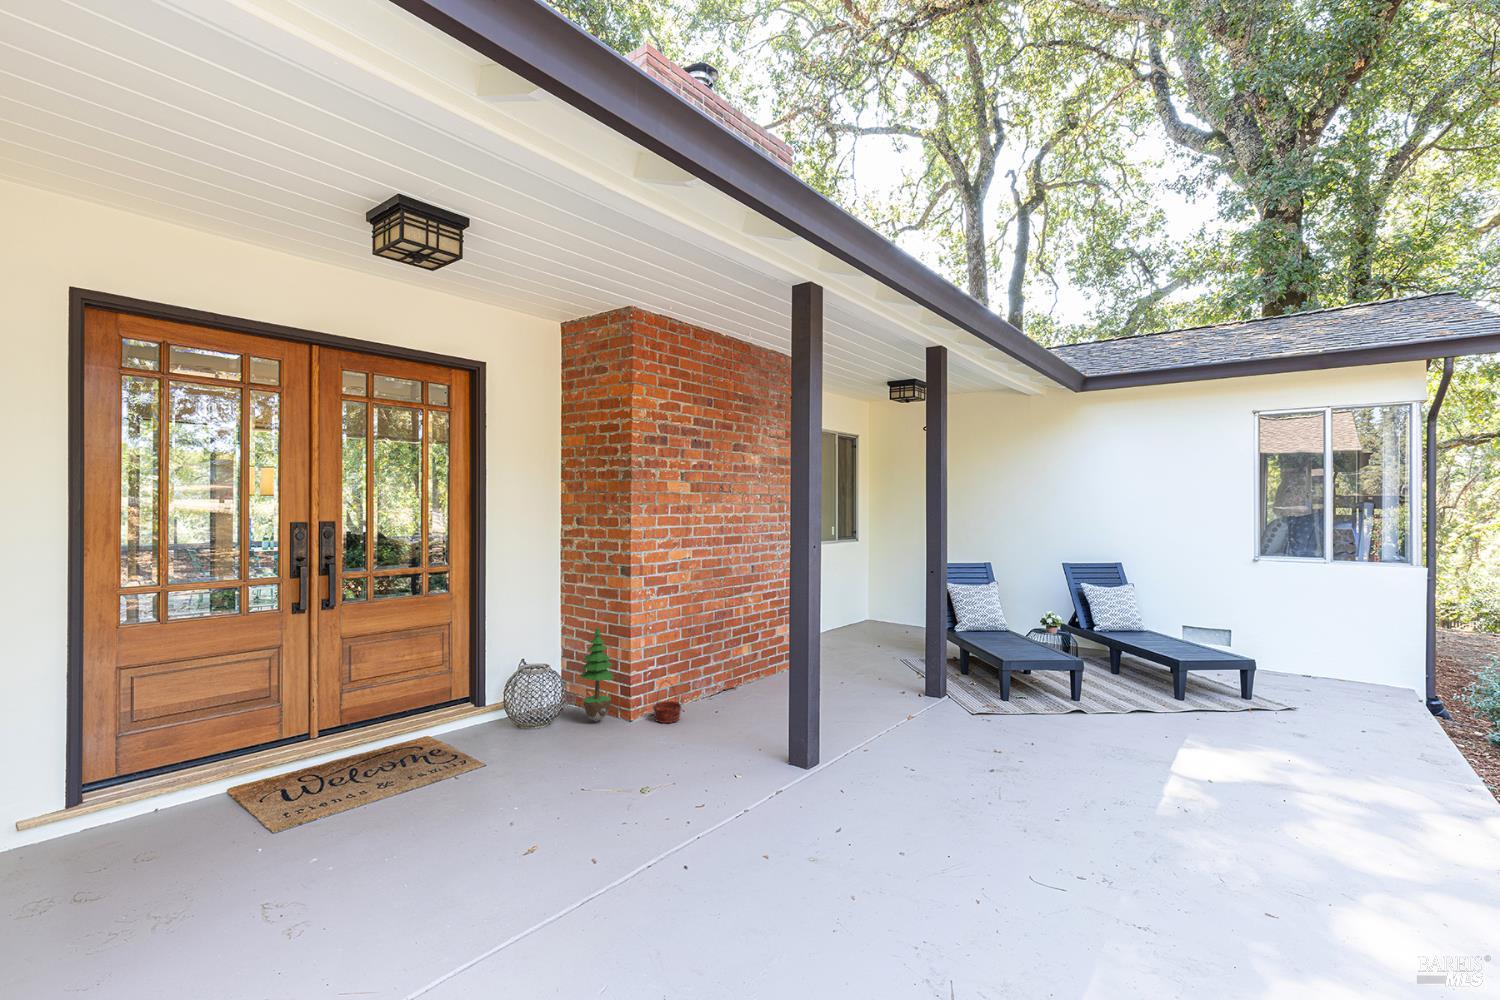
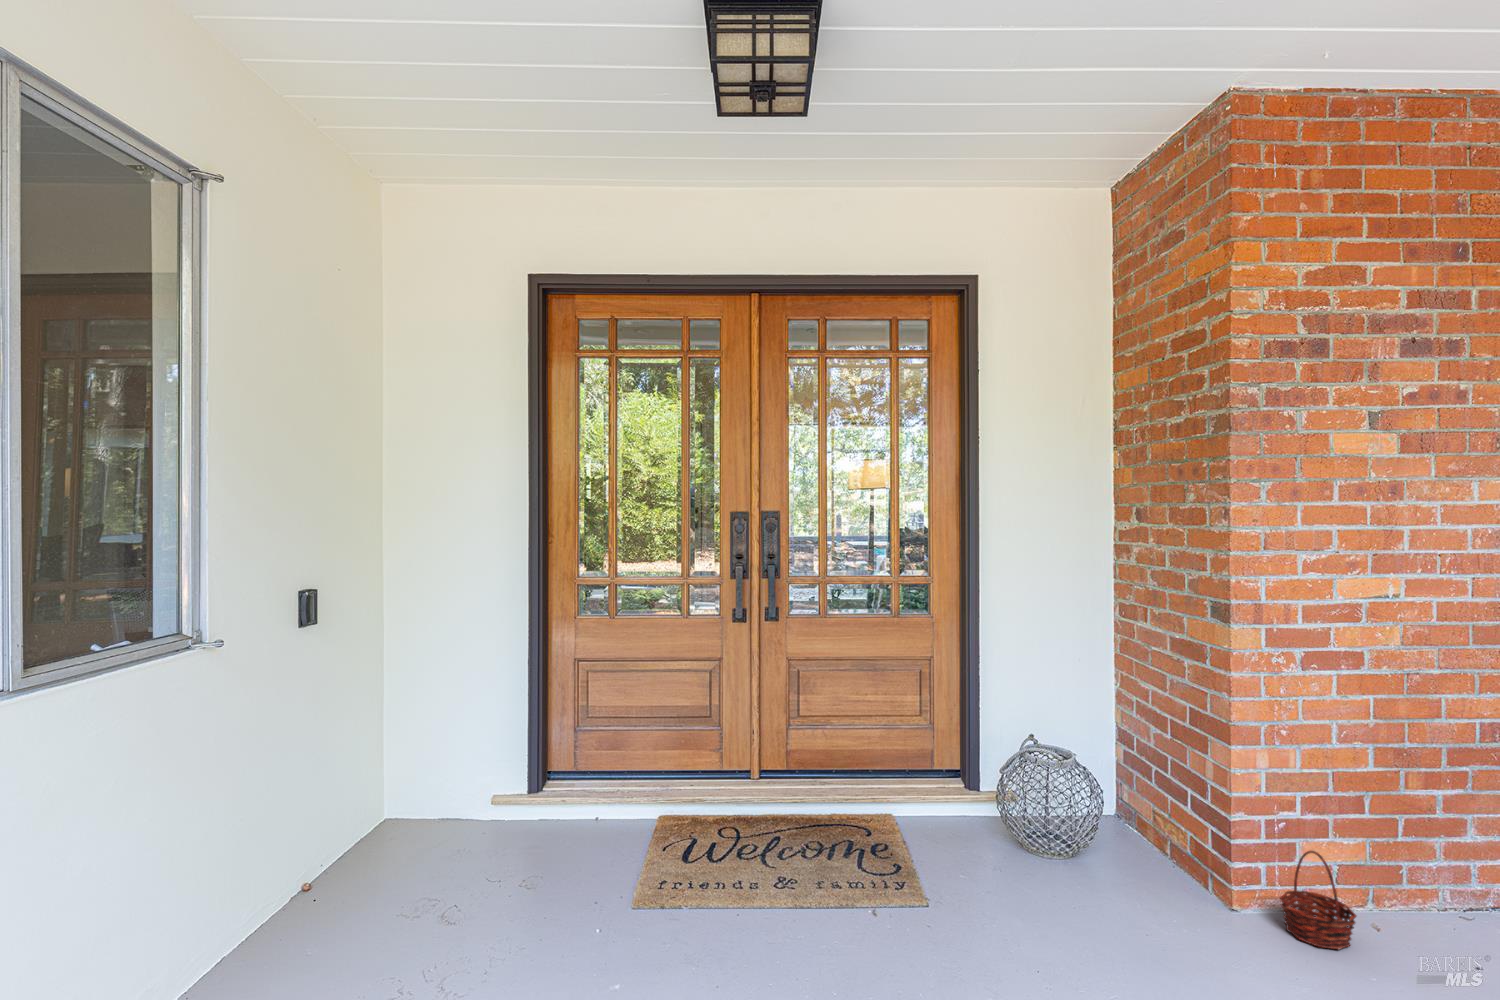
potted tree: present [580,627,614,722] -> none [1122,708,1192,886]

